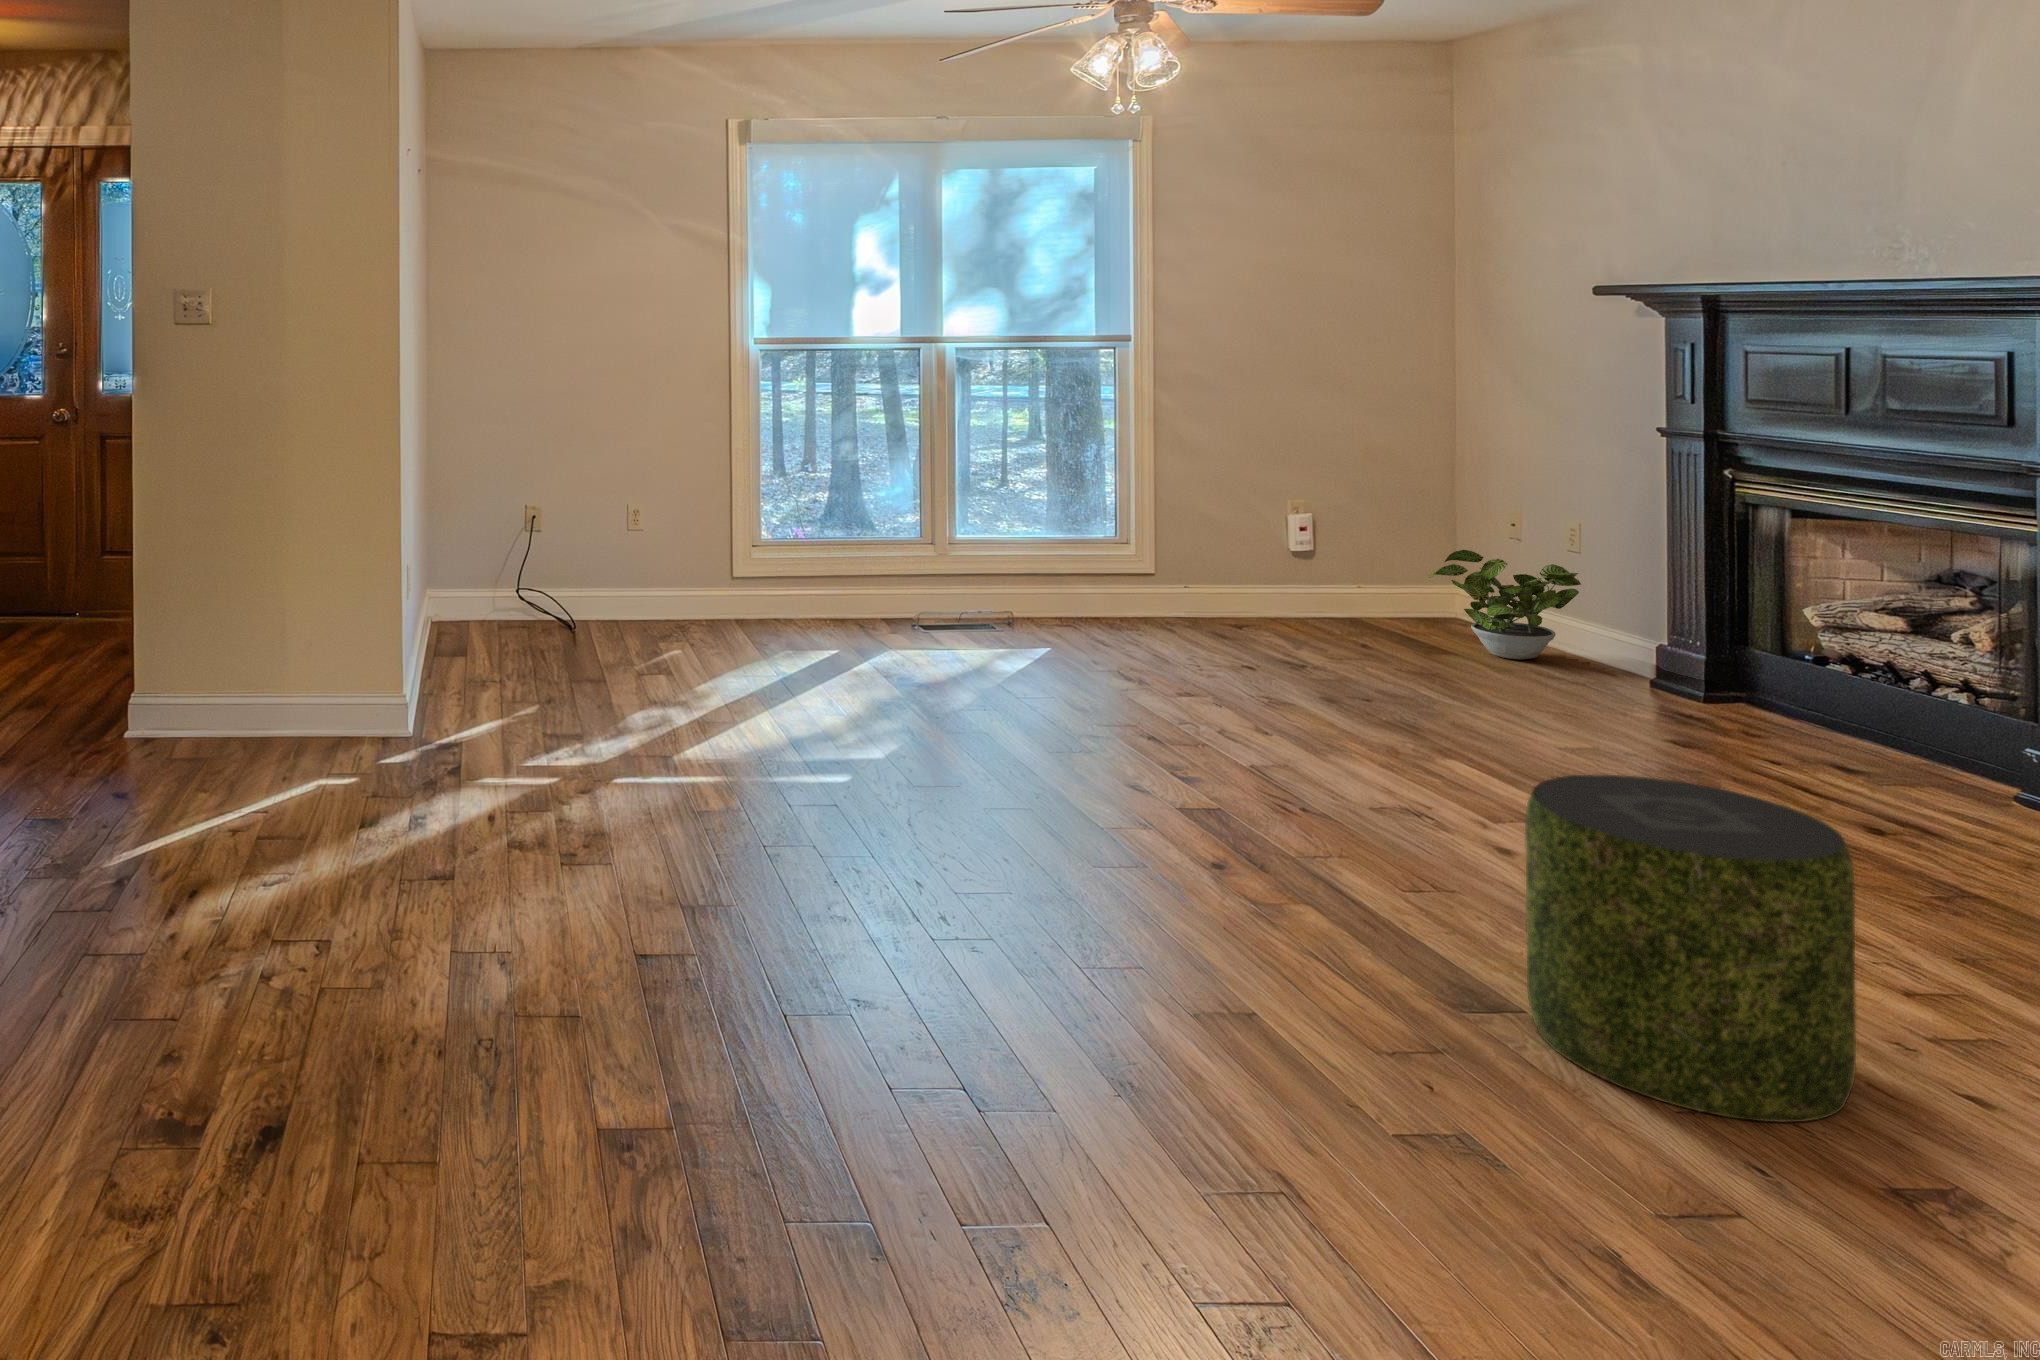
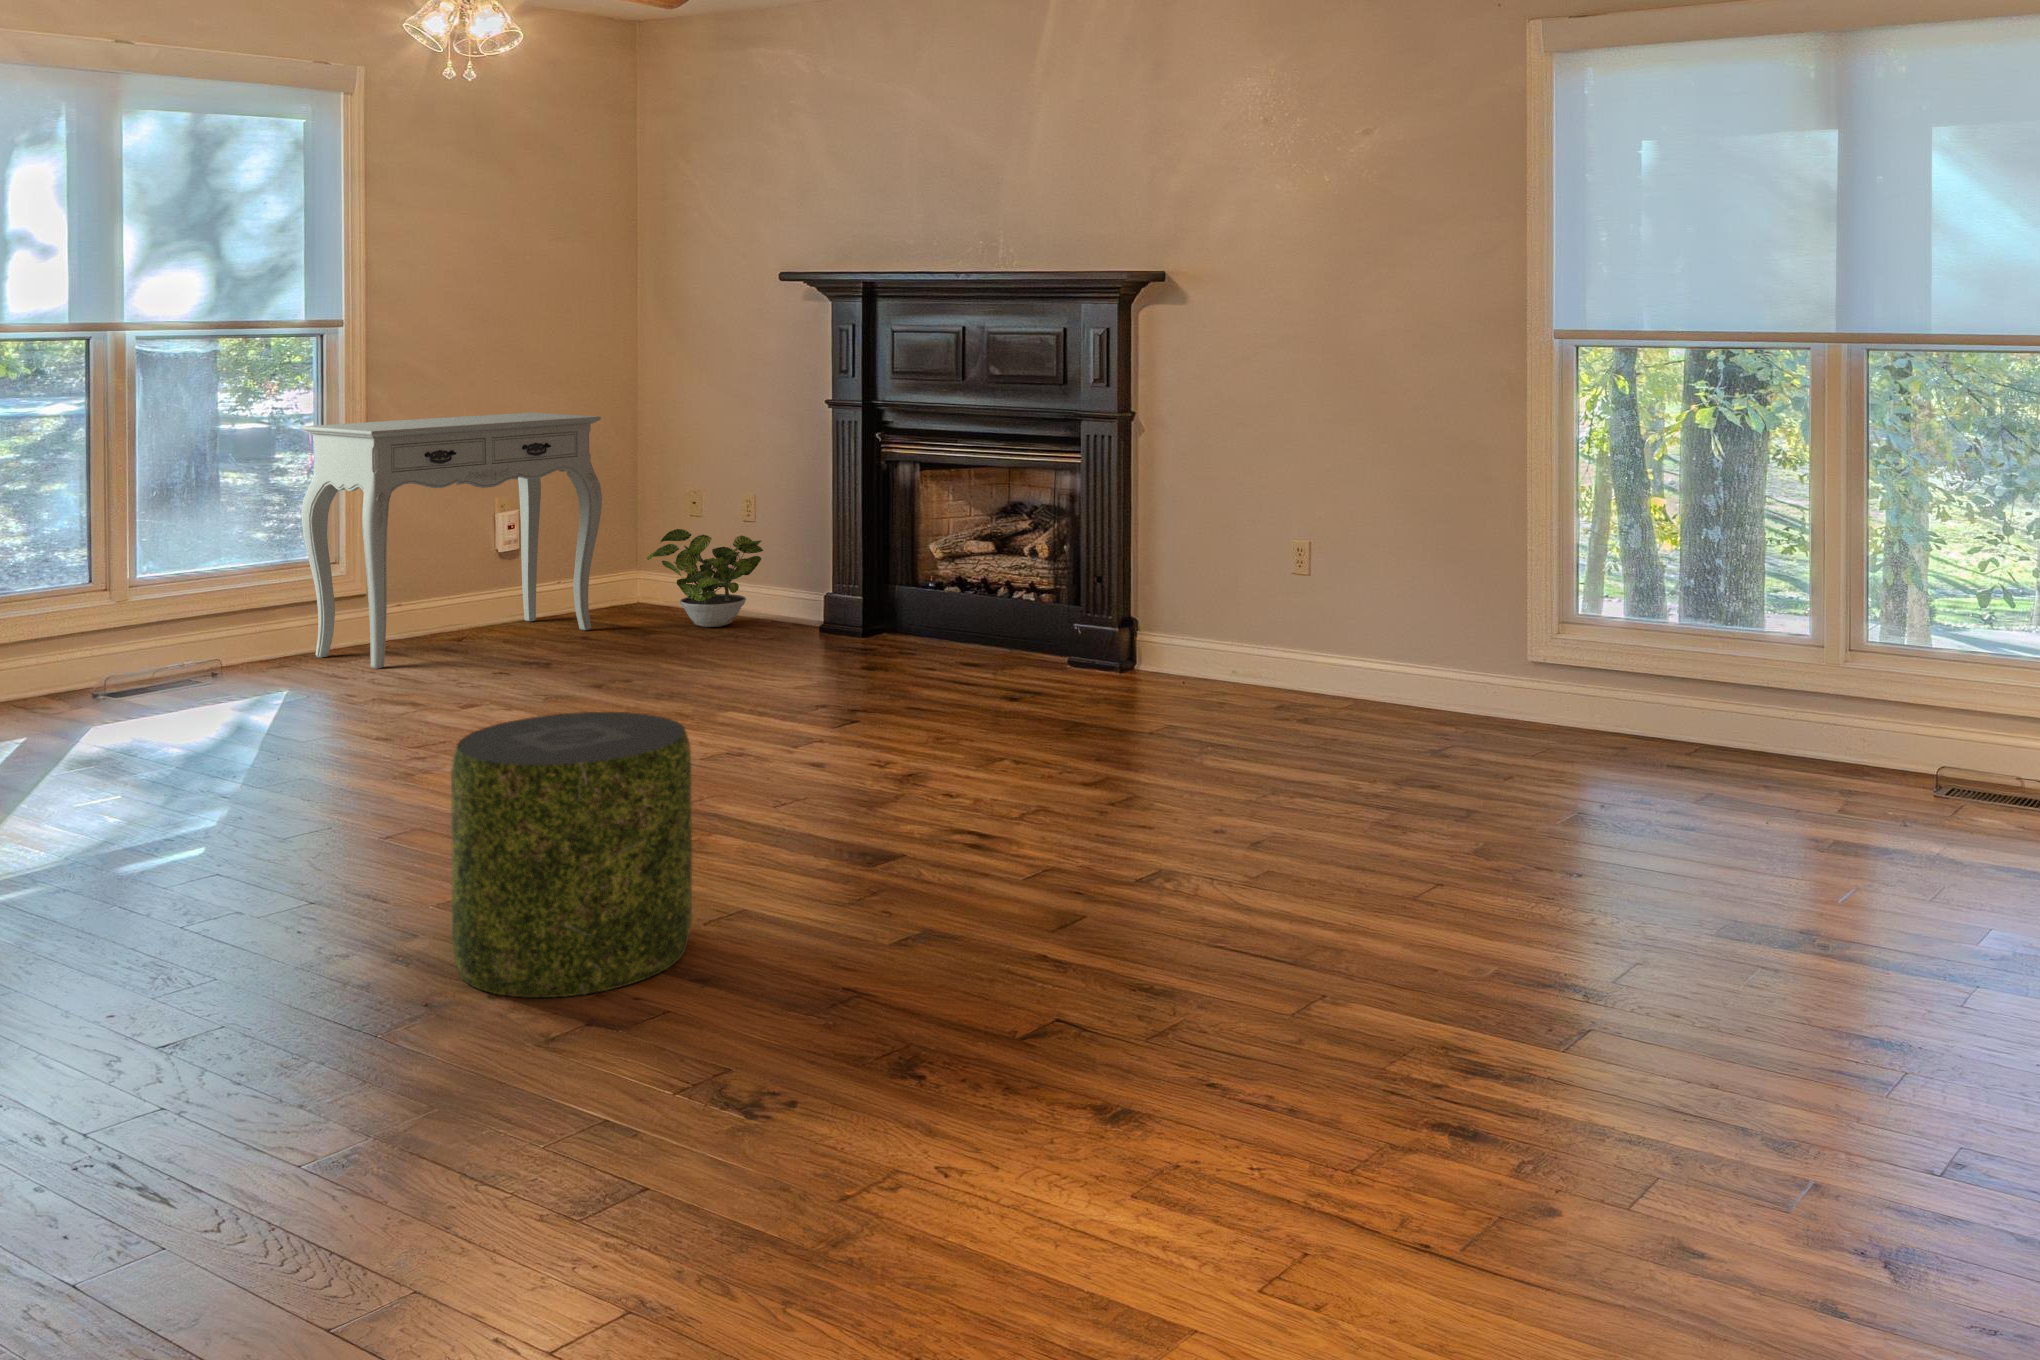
console table: none [1085,420,1381,643] -> present [301,413,602,669]
pouf: present [1525,775,1856,1122] -> present [451,712,692,998]

